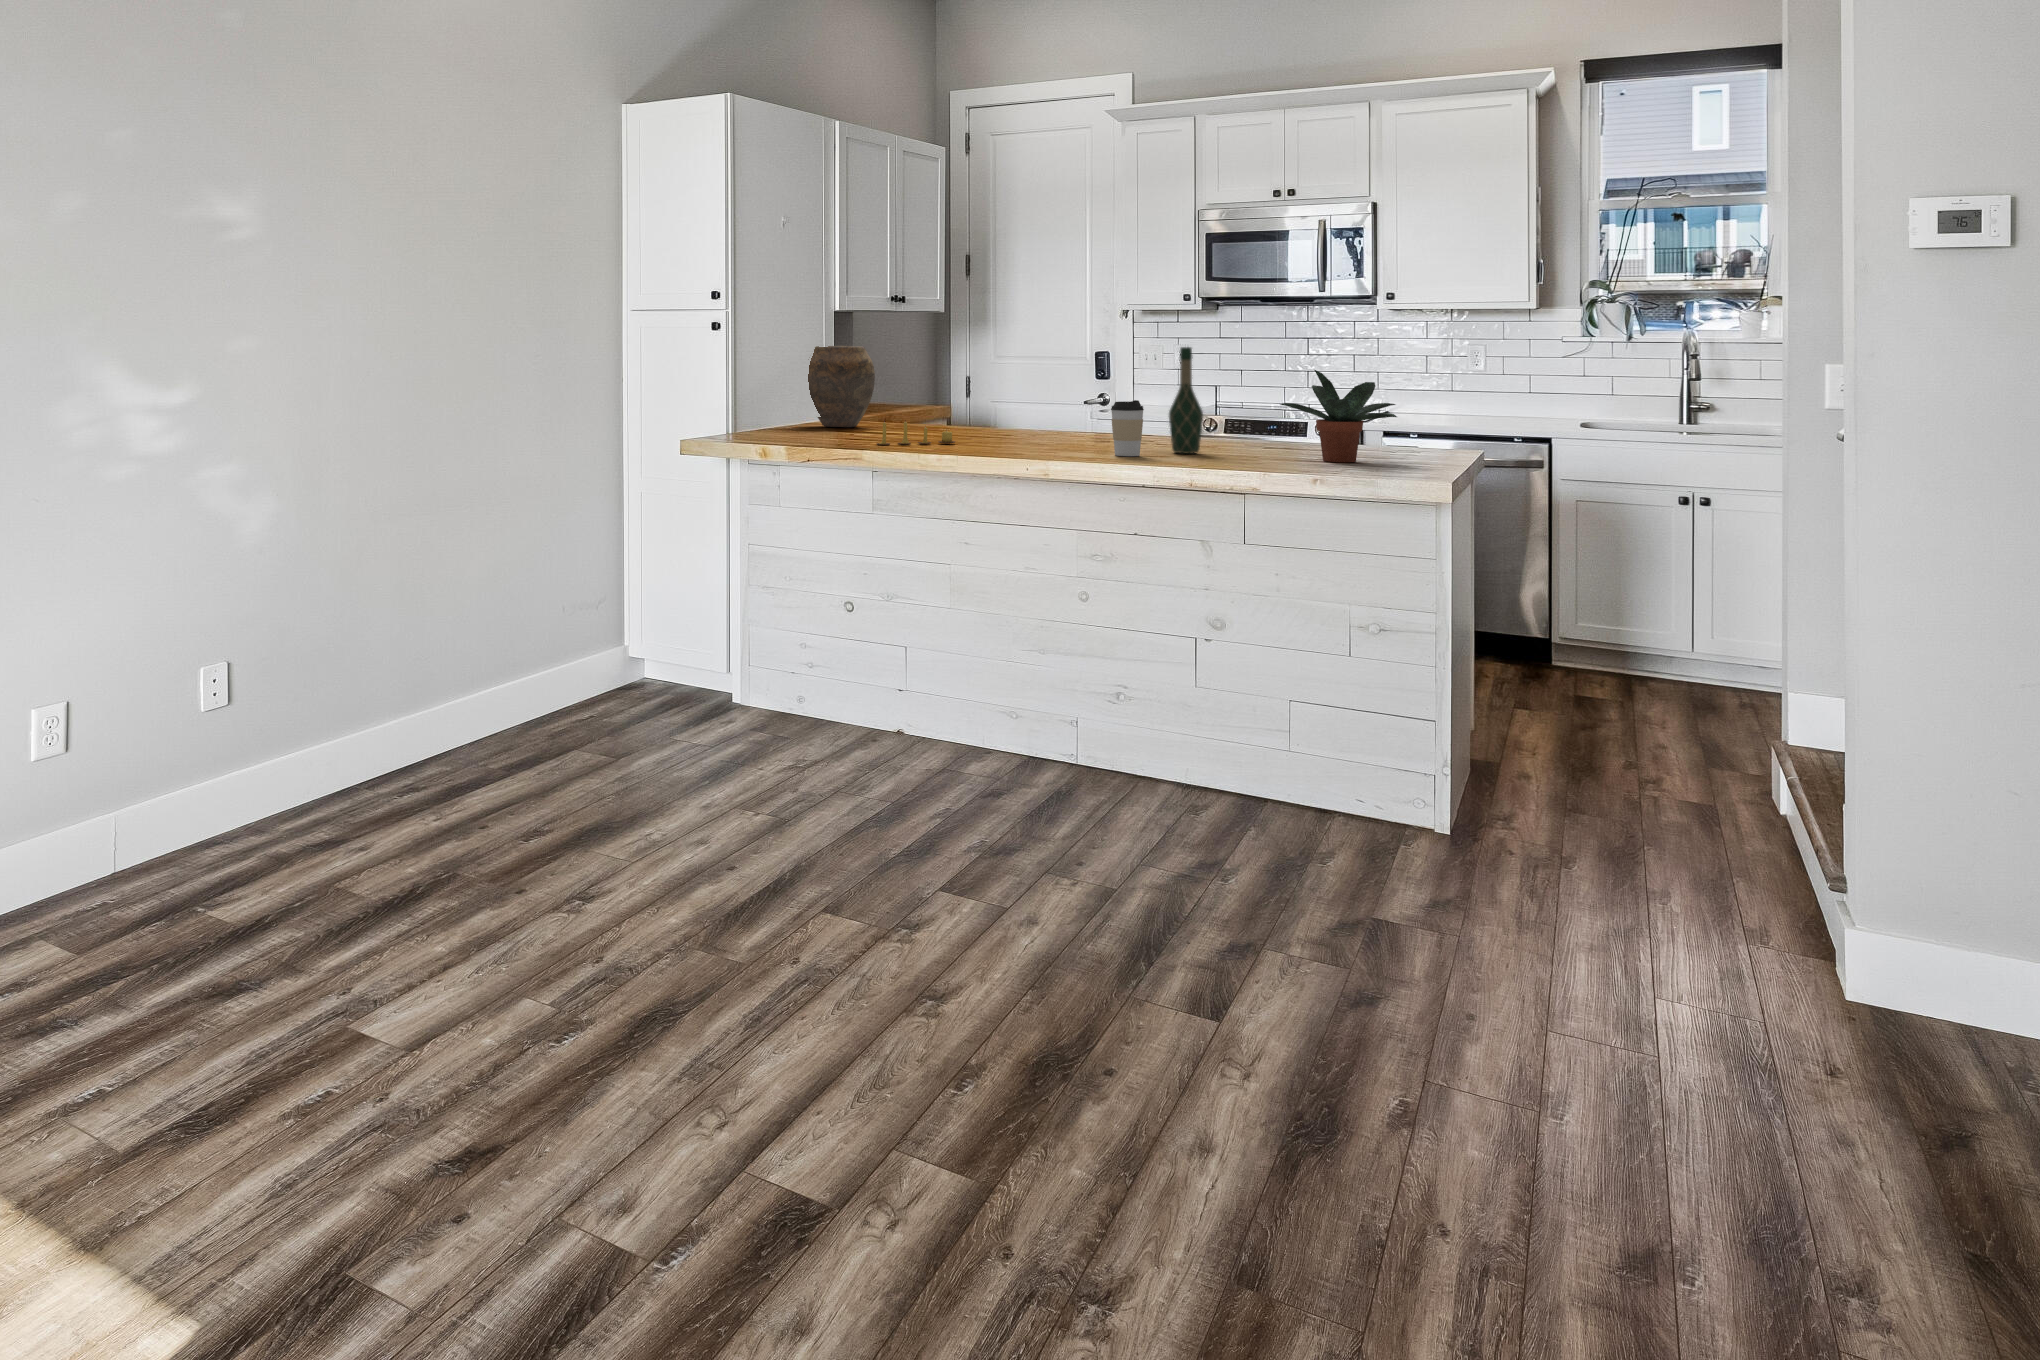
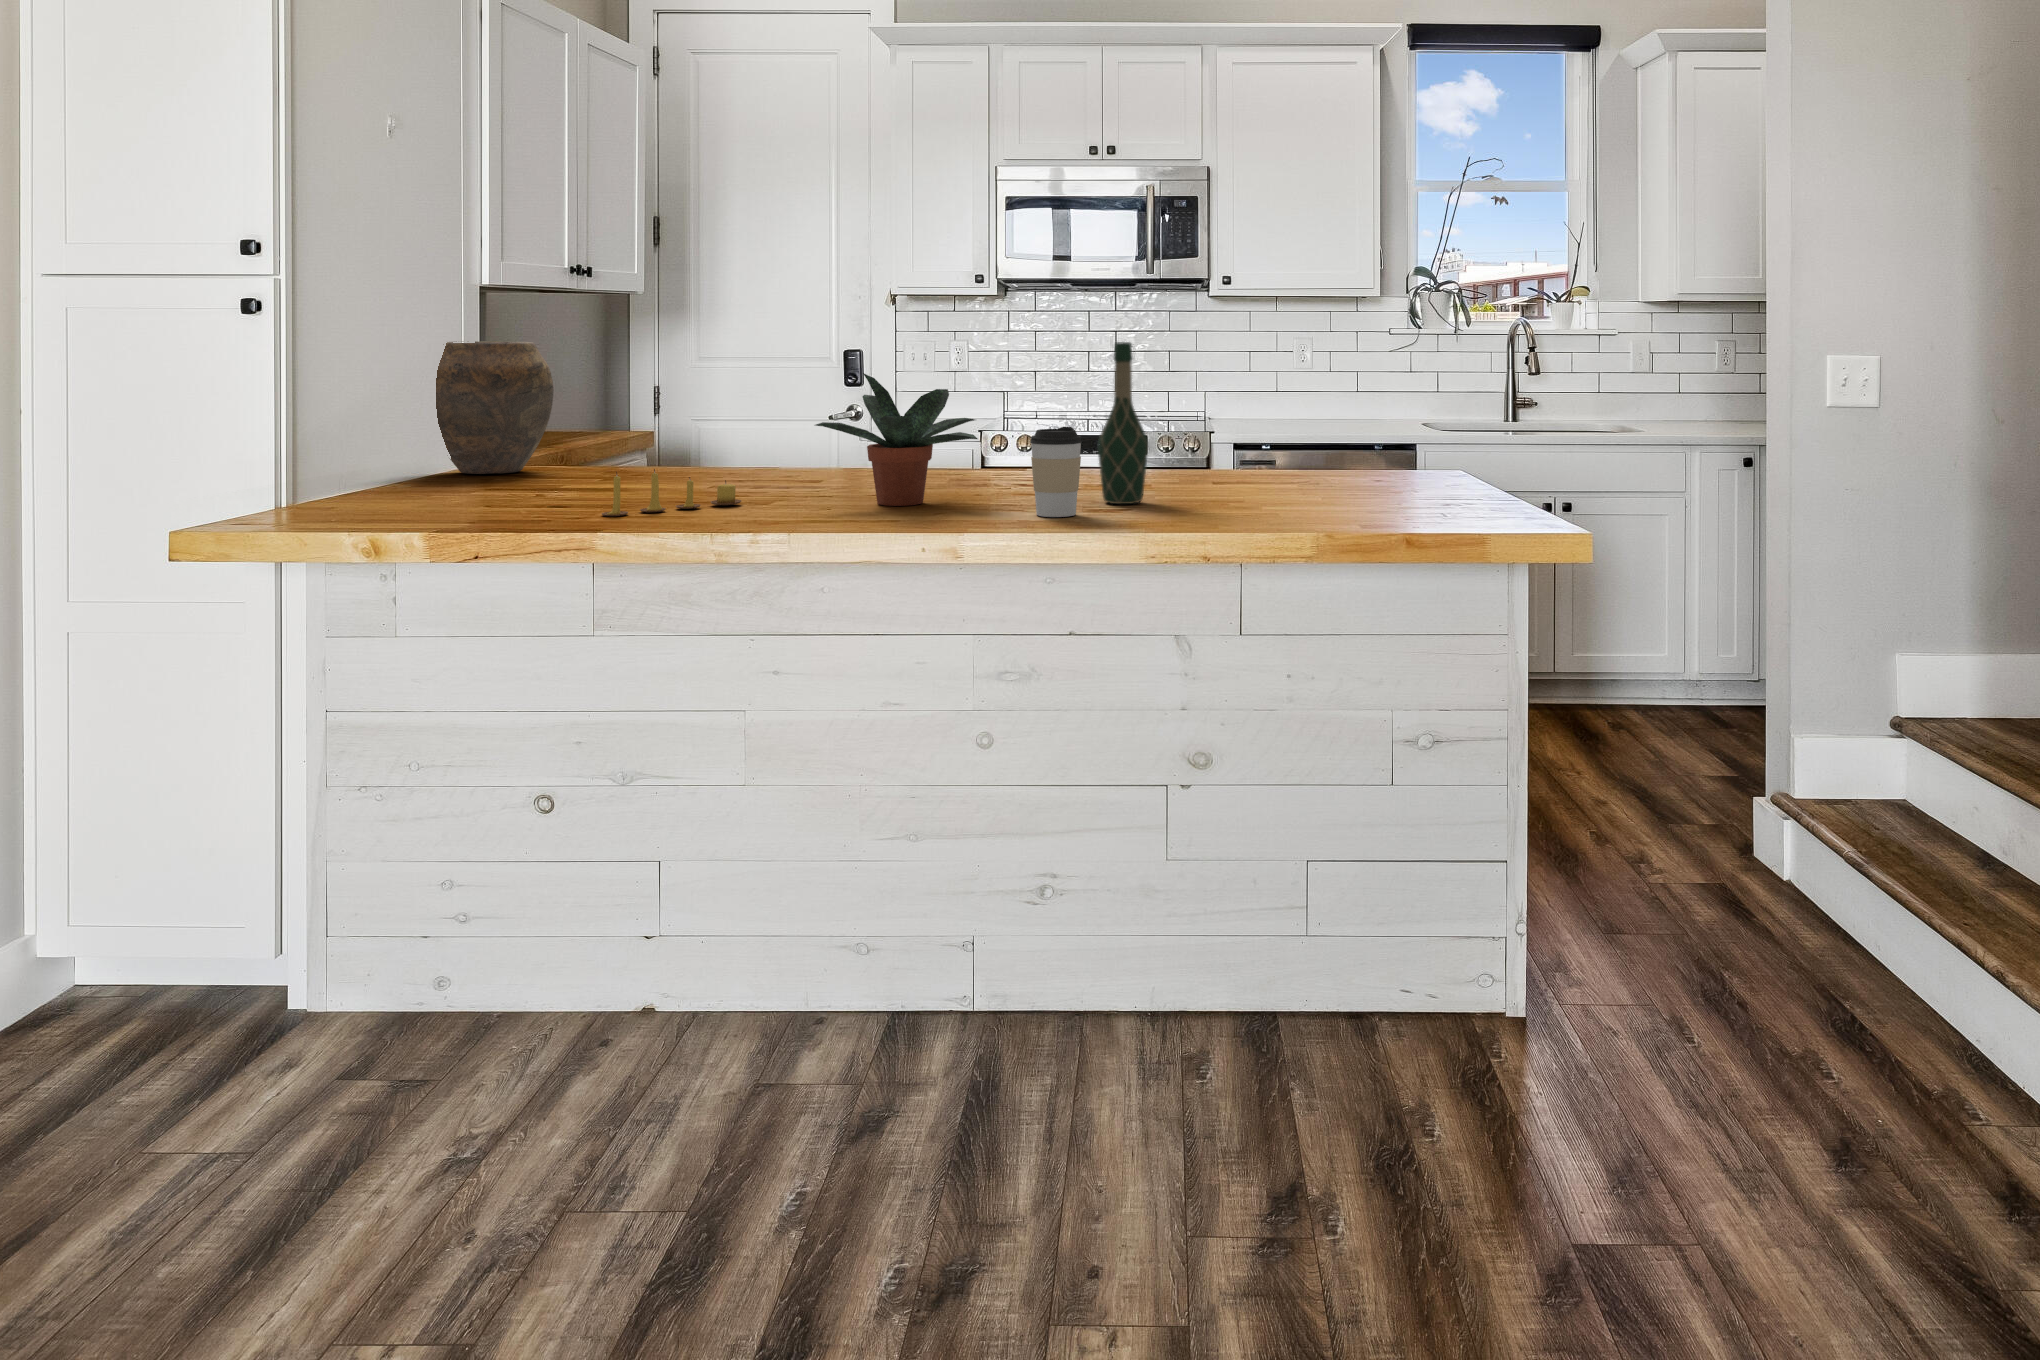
potted plant: present [1280,370,1397,462] -> present [815,373,978,506]

